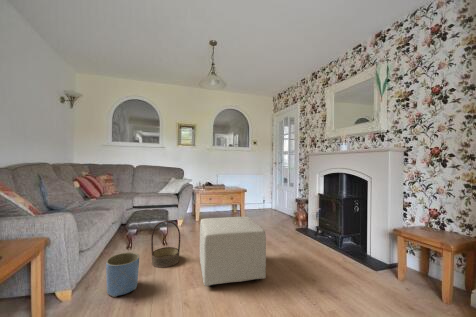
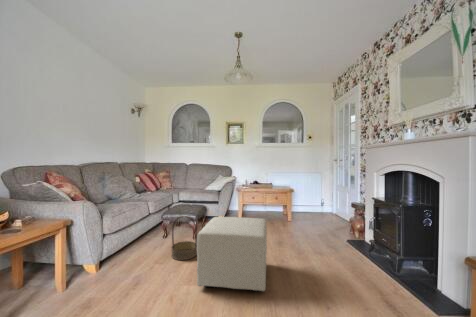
planter: present [106,252,139,297] -> none [119,241,149,279]

